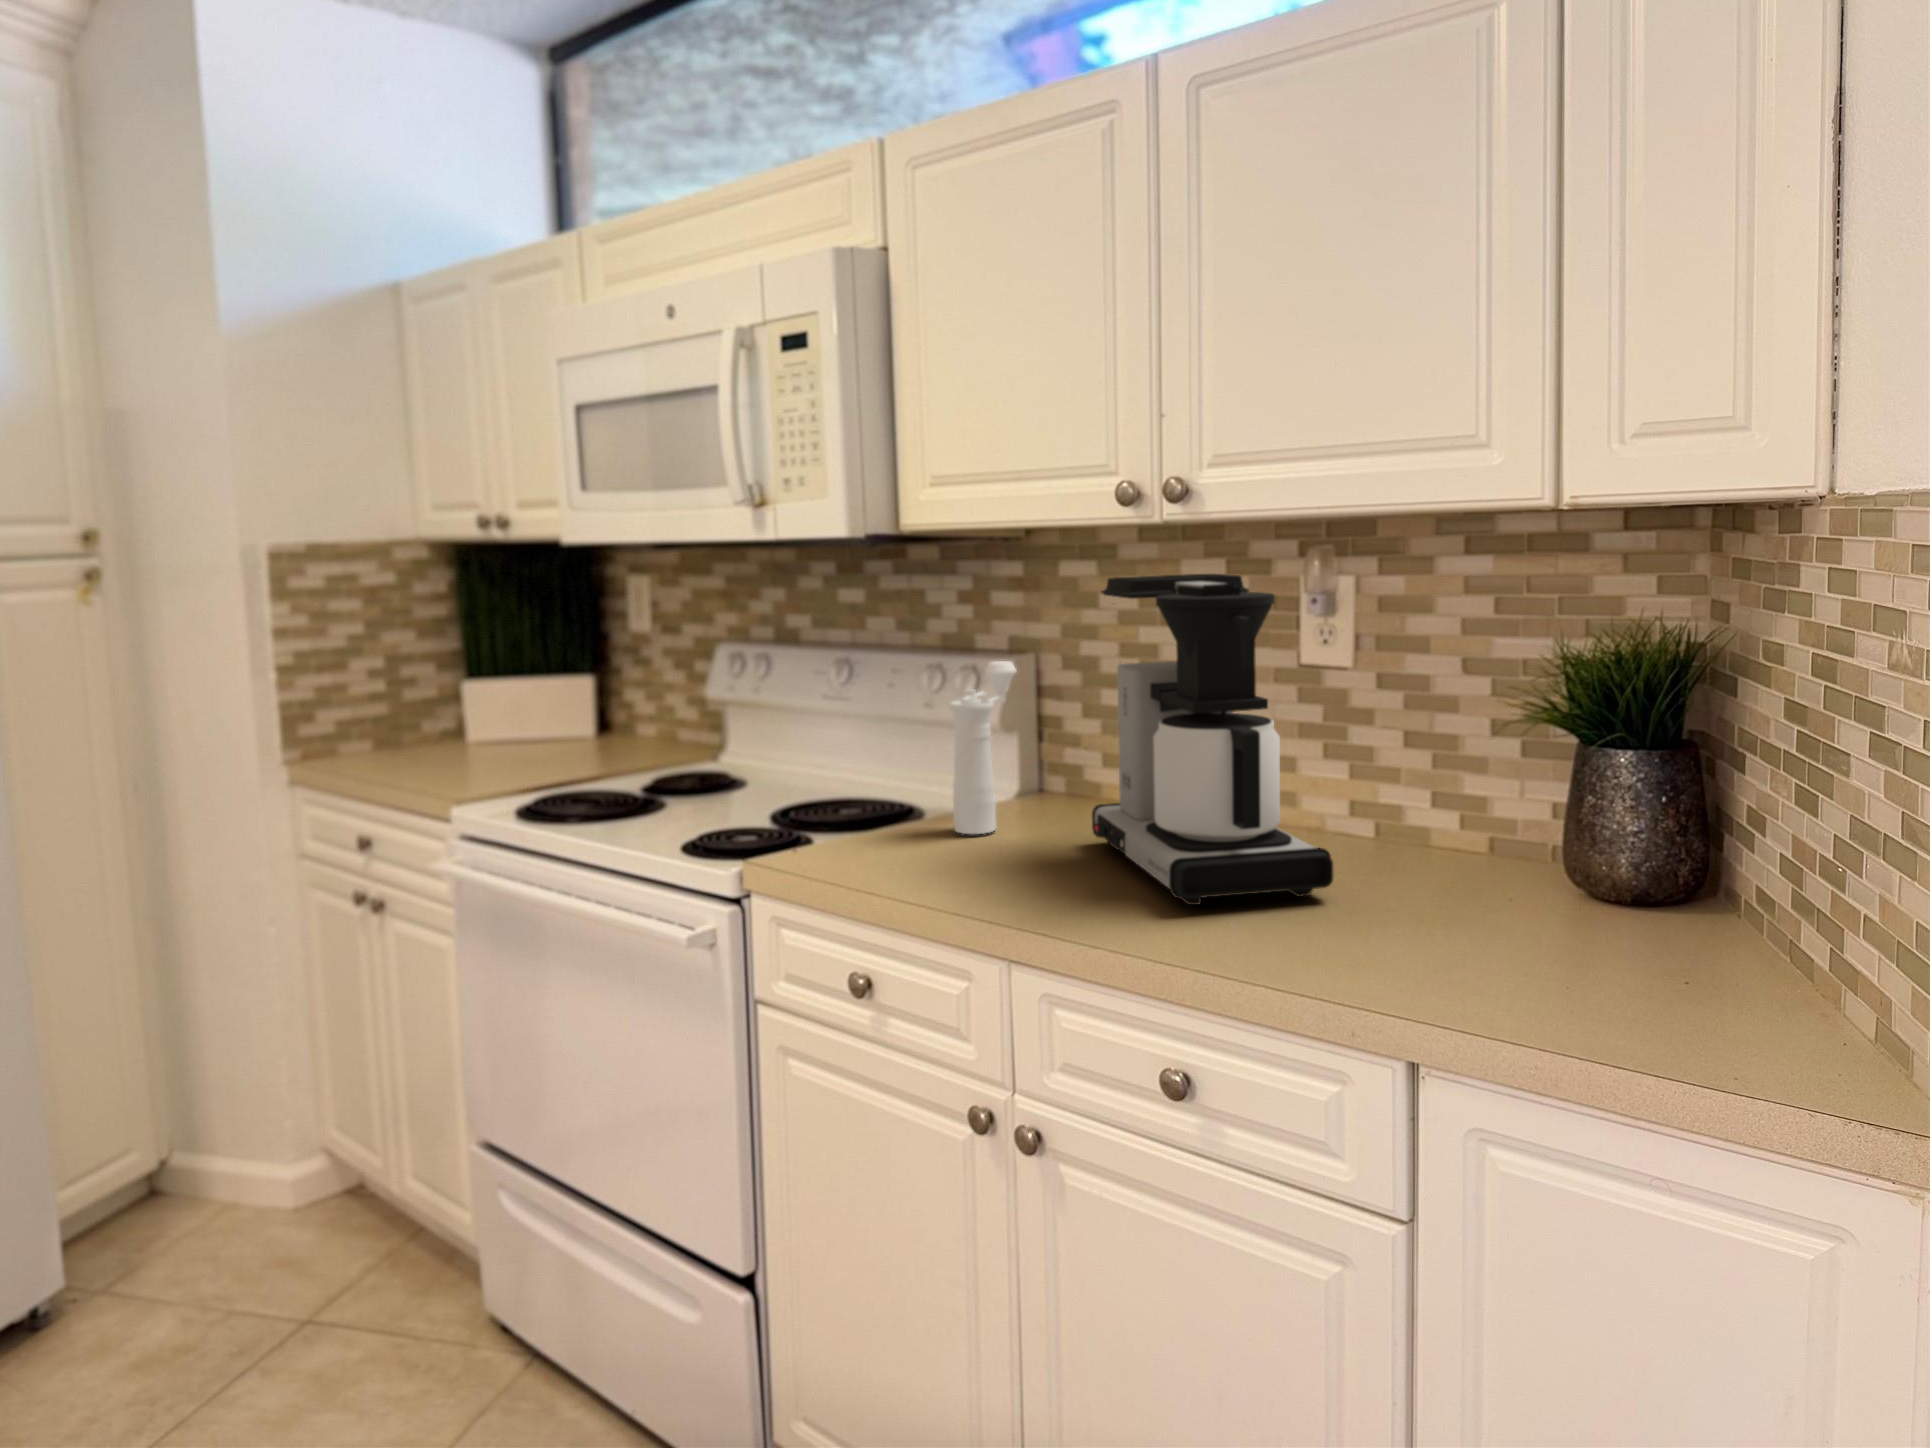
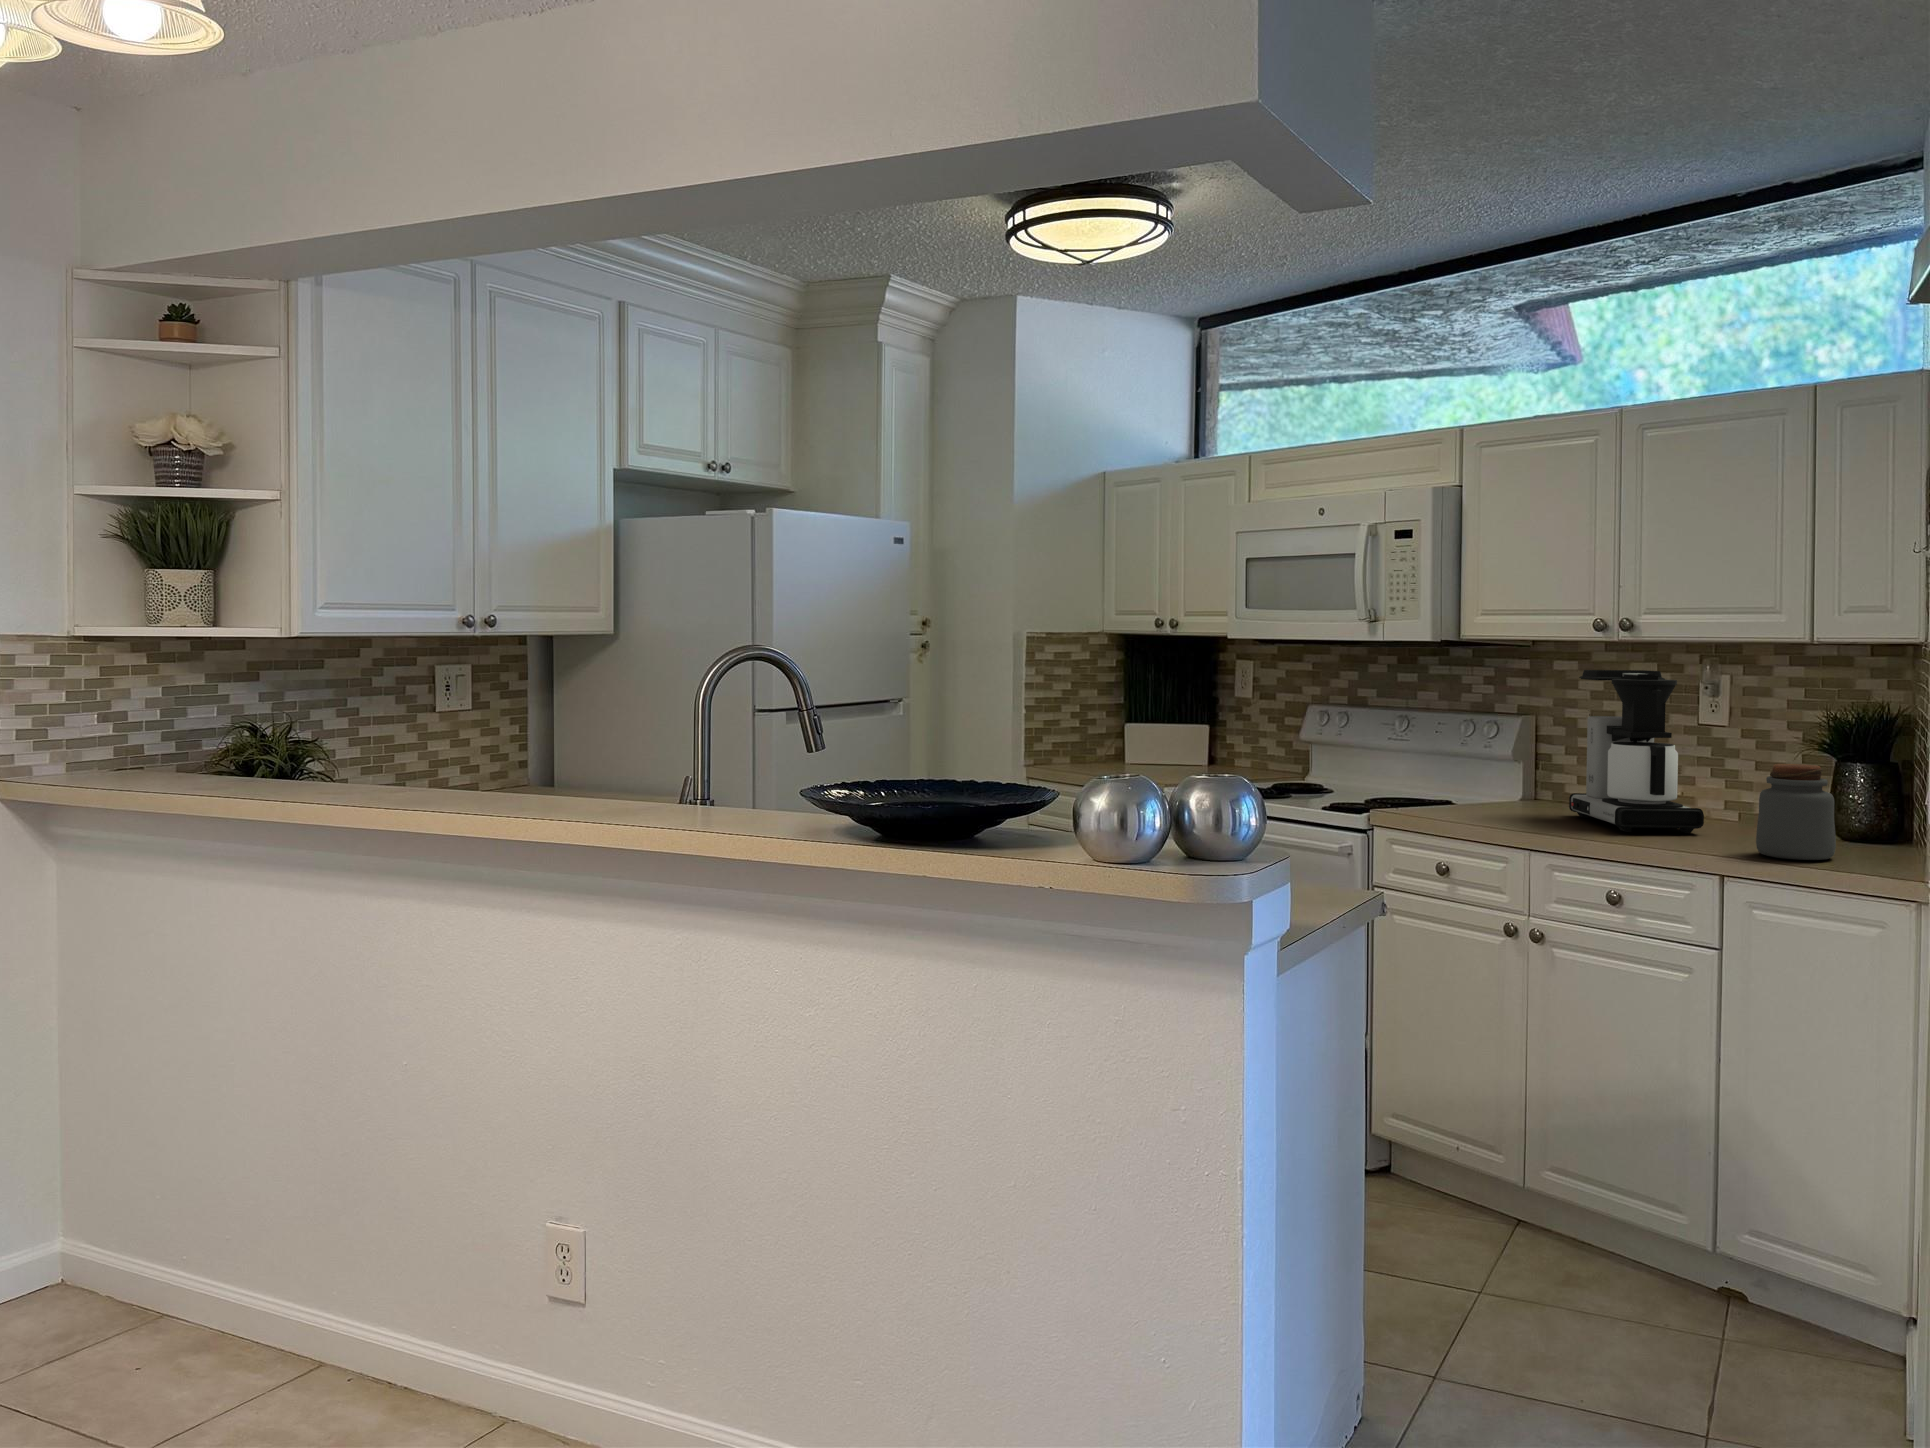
pepper mill: present [950,661,1016,834] -> none [1484,717,1523,810]
jar: none [1462,781,1636,1013] -> present [1756,764,1836,860]

